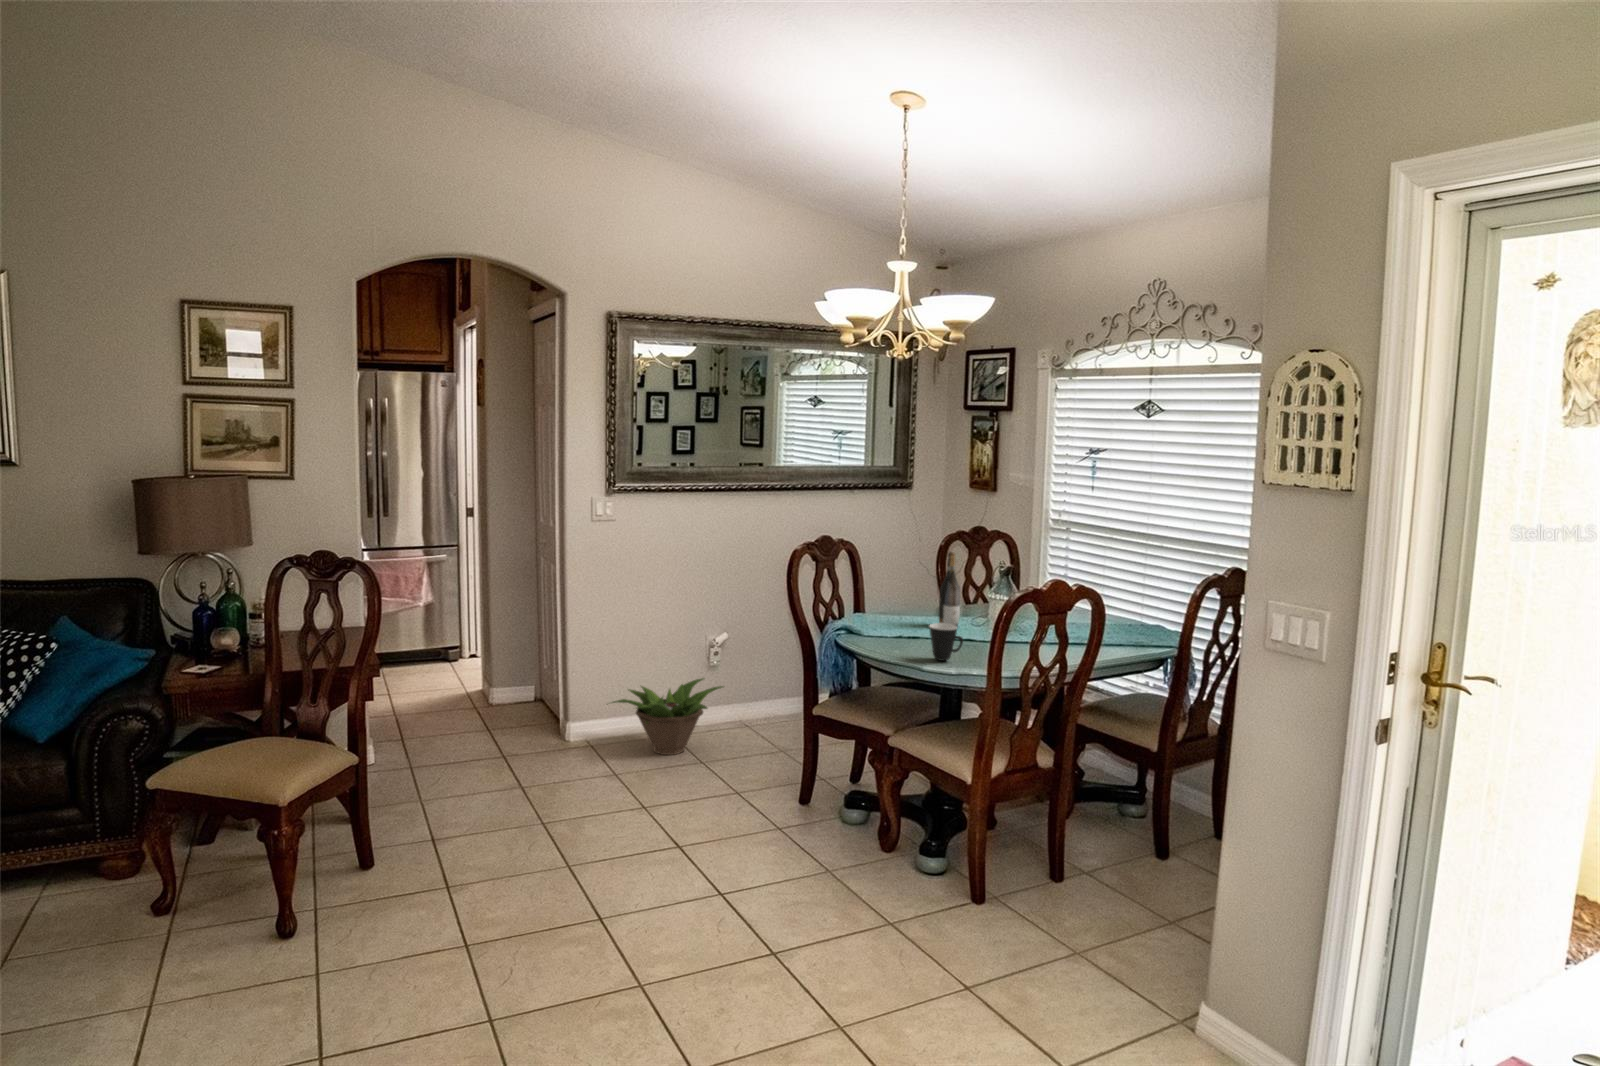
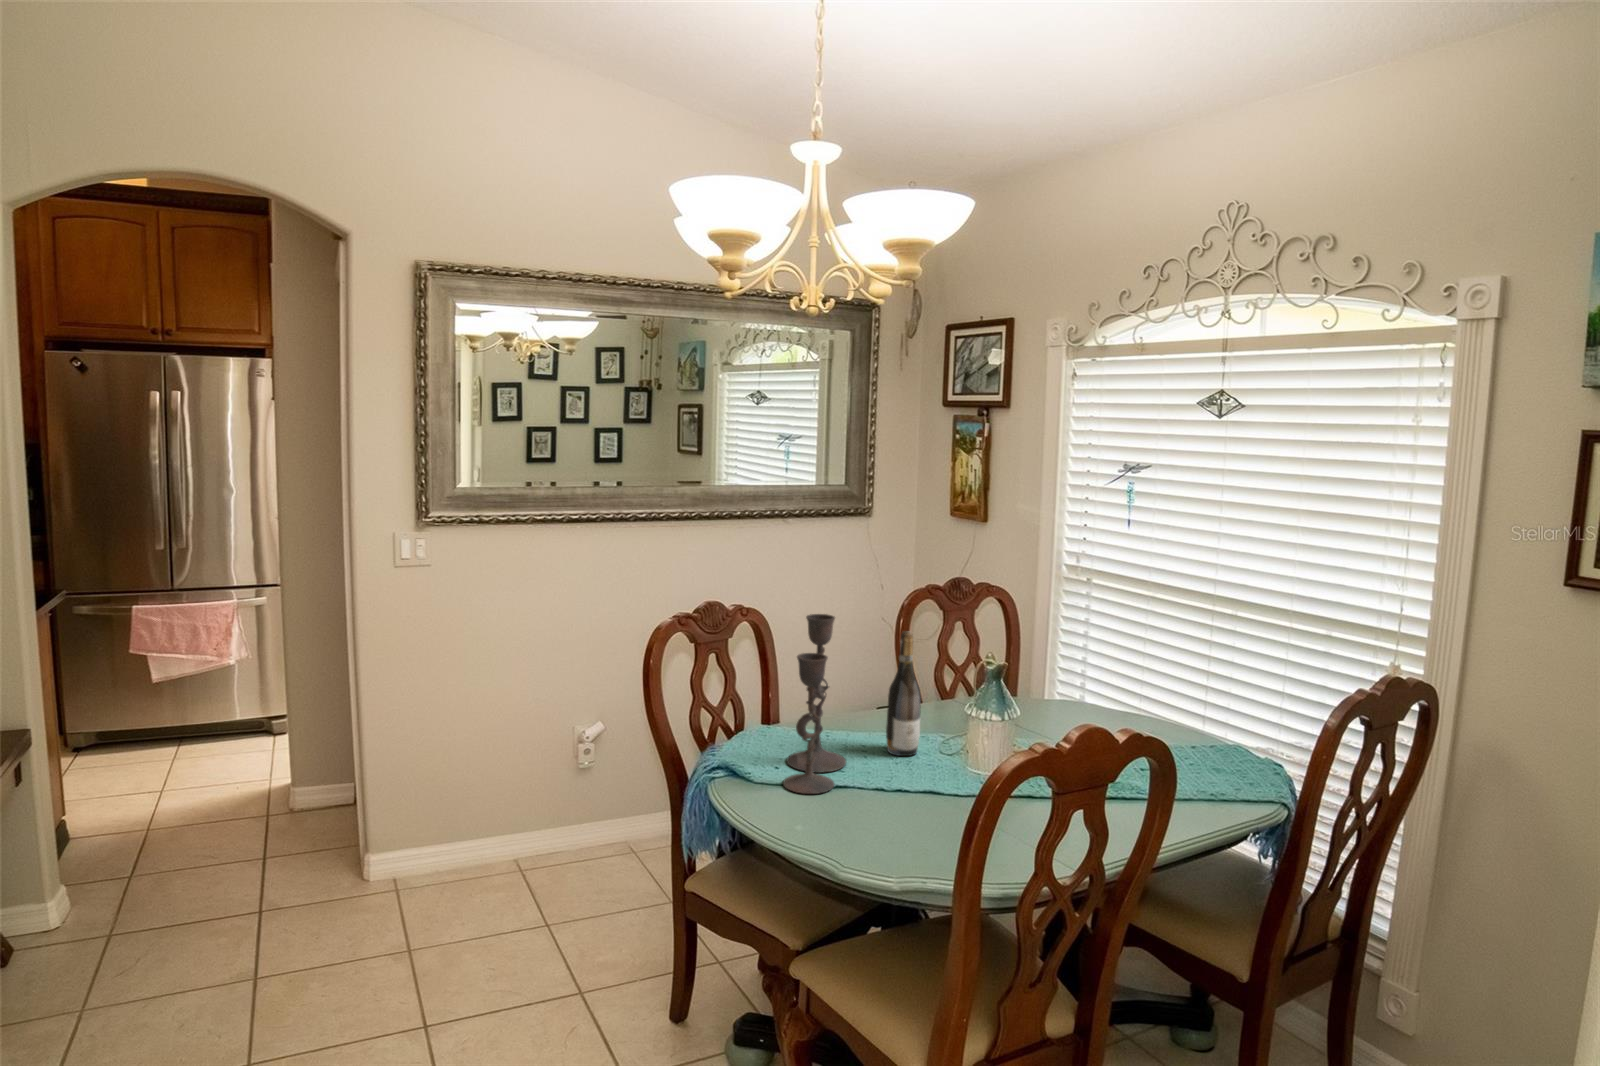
candlestick: none [879,540,916,642] -> present [783,614,846,794]
mug: present [929,623,963,661] -> none [854,776,914,847]
decorative plant: present [612,678,723,755] -> none [404,788,589,911]

